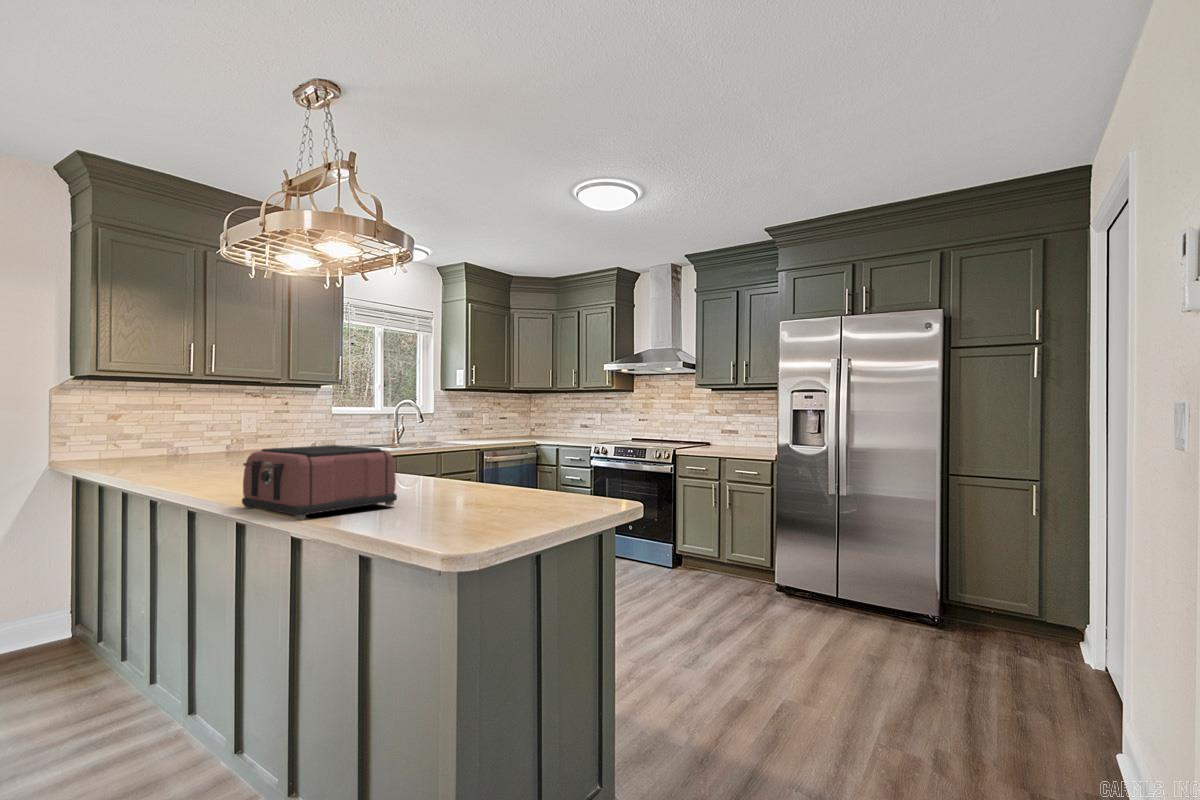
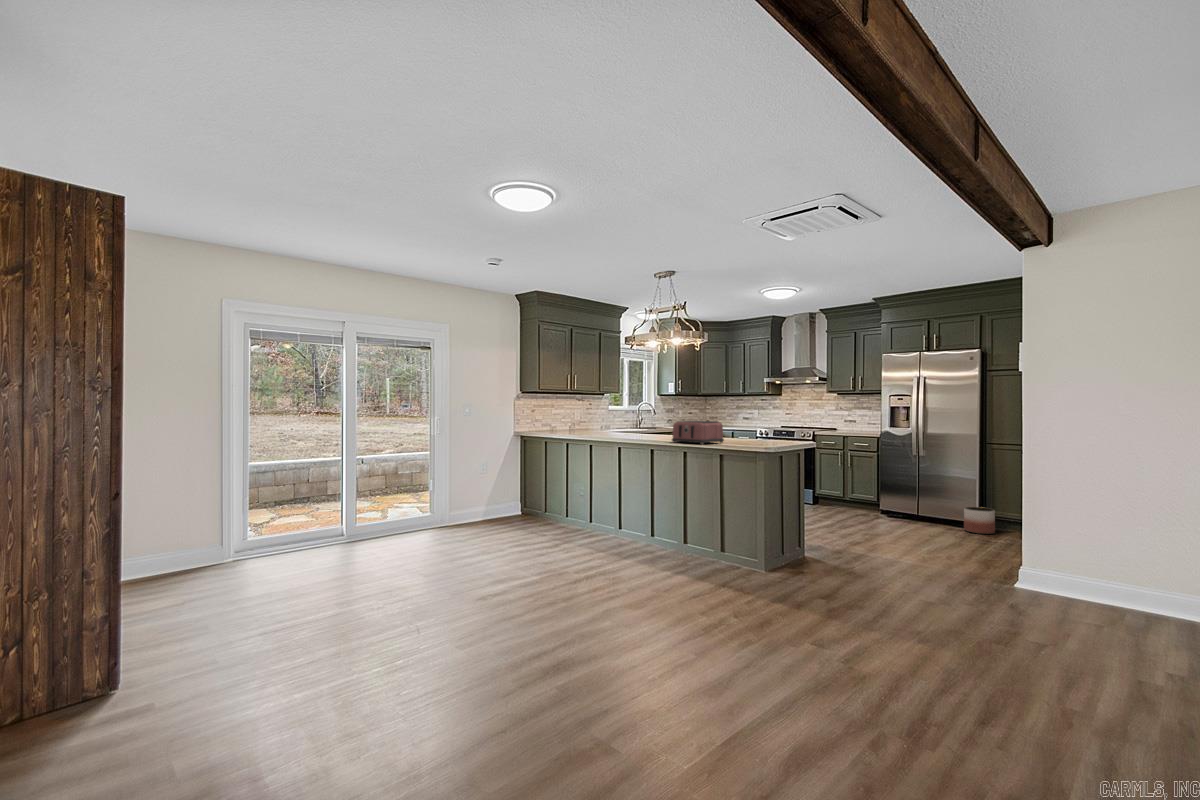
planter: none [921,592,977,650] -> present [964,507,995,534]

